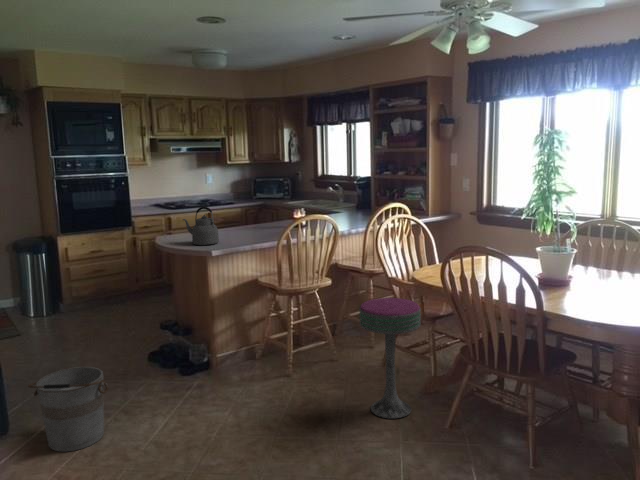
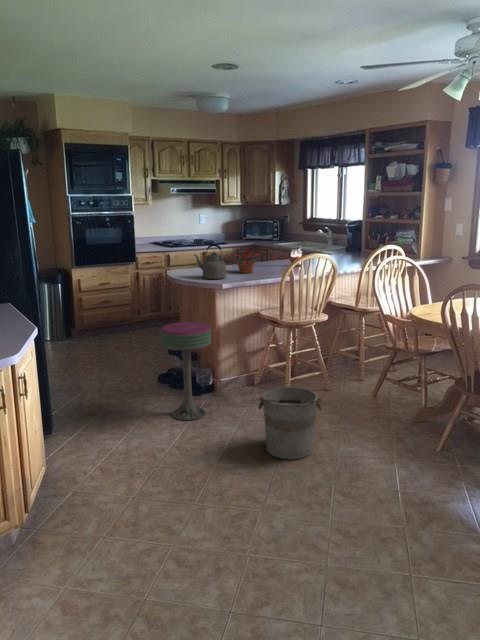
potted plant: none [224,207,260,237] -> present [235,247,259,273]
bar stool: present [359,298,421,419] -> present [160,322,211,420]
bucket: present [28,367,109,452] -> present [258,387,322,459]

